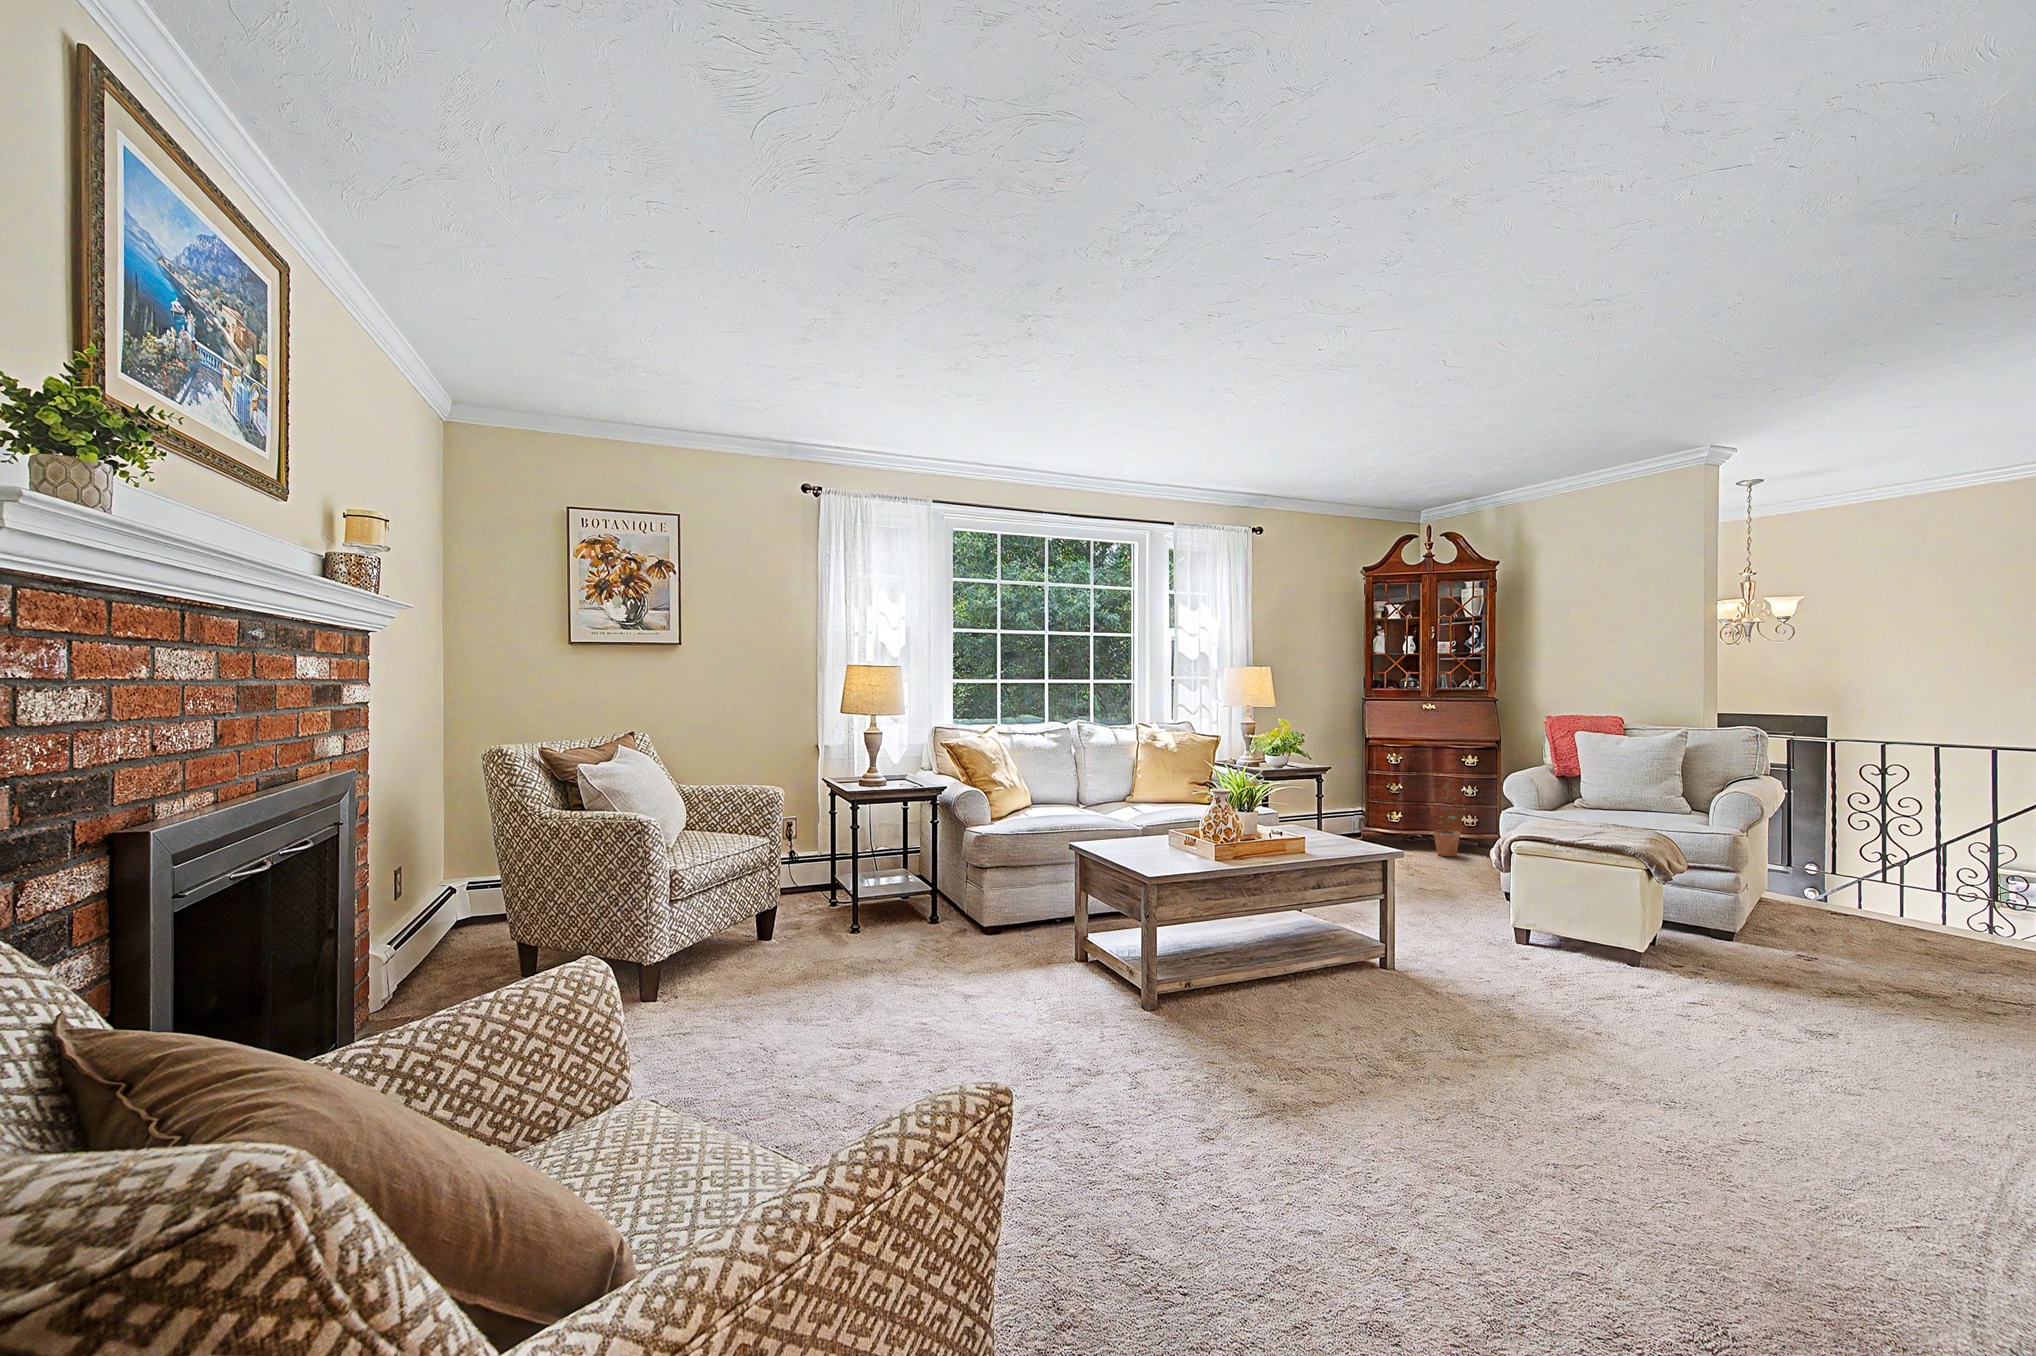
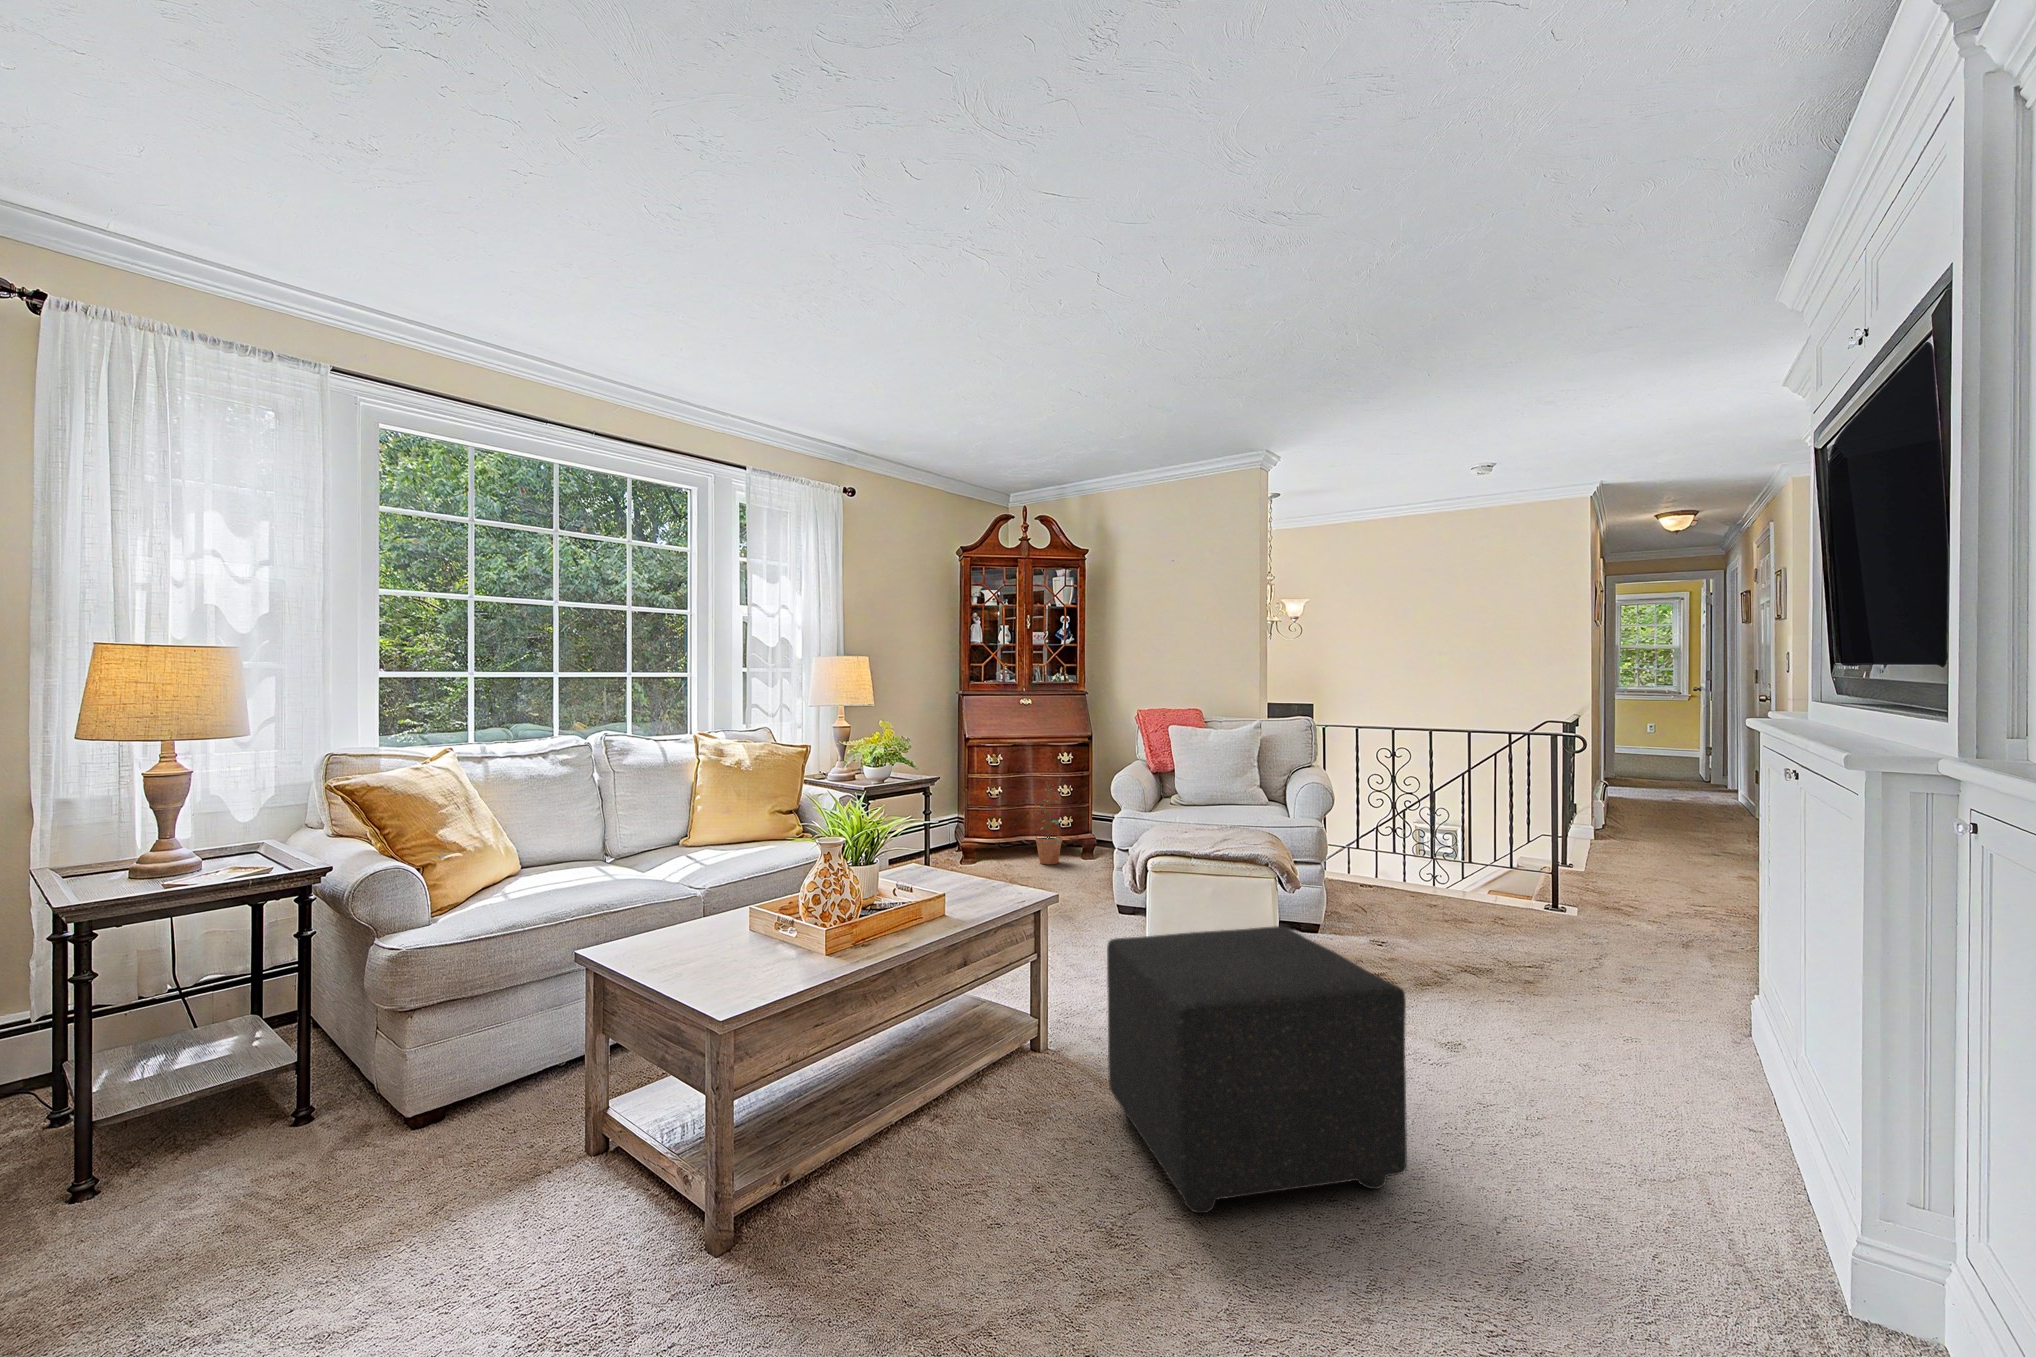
ottoman: none [1407,869,1604,1043] -> present [1107,926,1407,1213]

